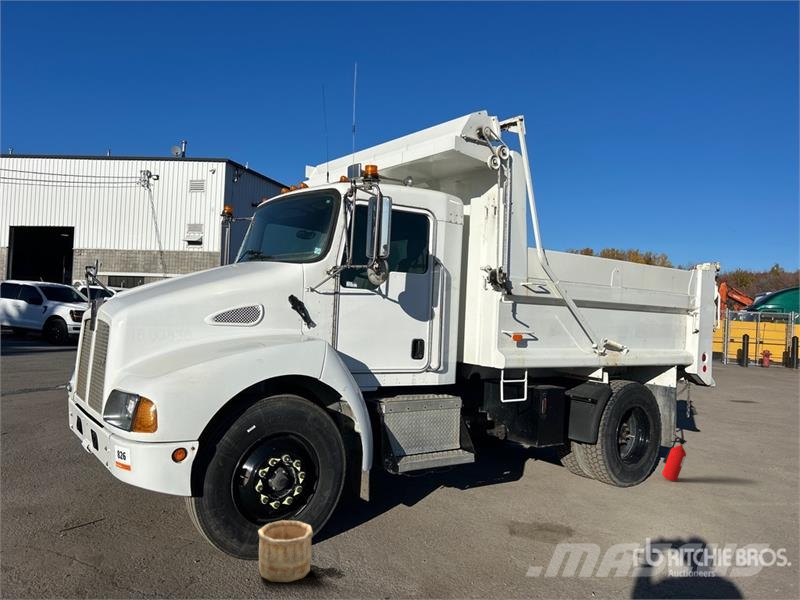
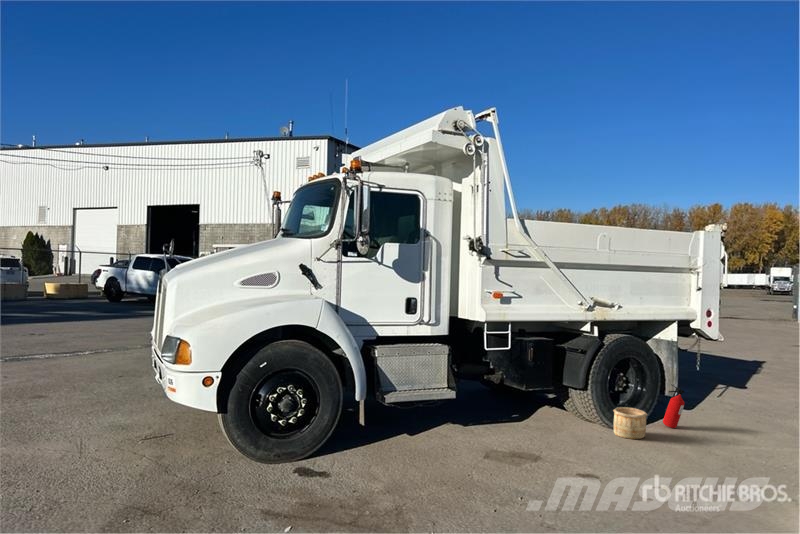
wooden bucket: present [258,520,313,582] -> present [614,407,647,439]

